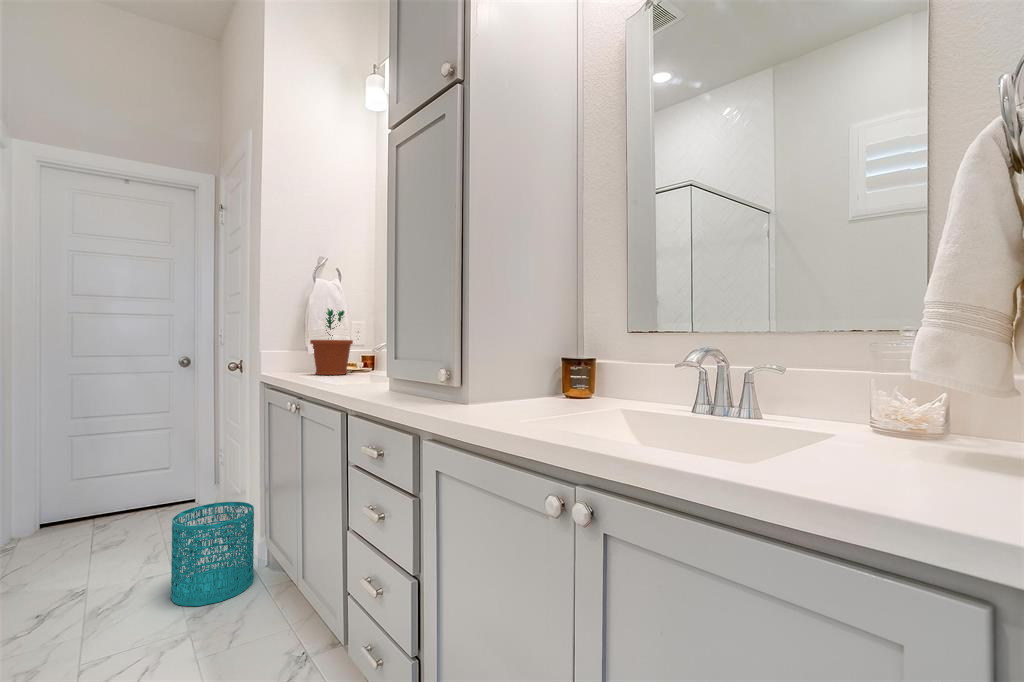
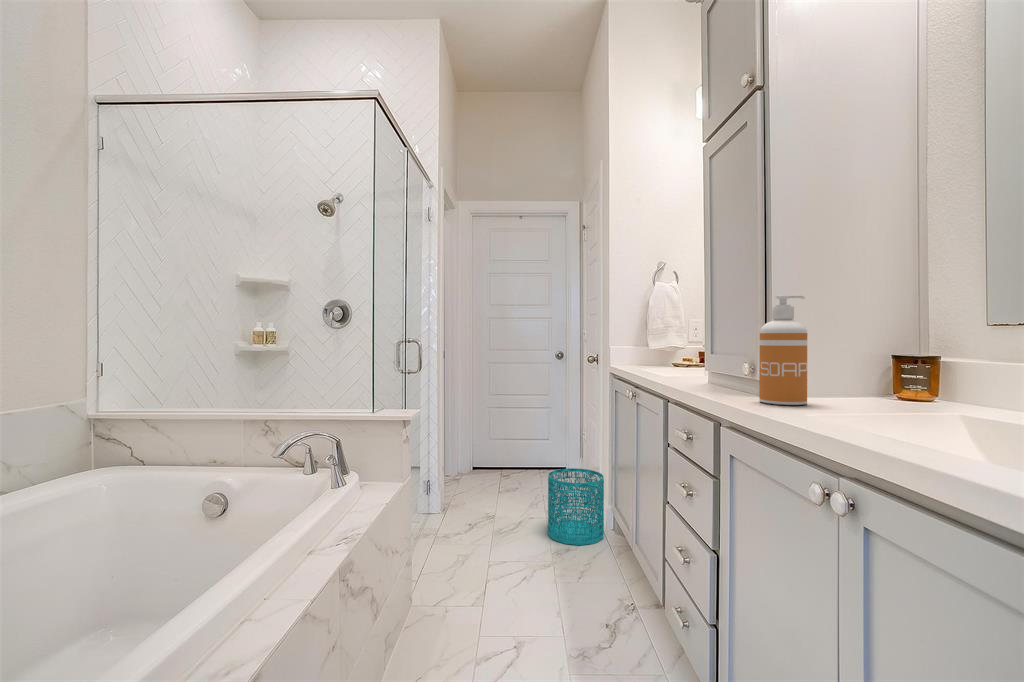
soap dispenser: none [464,297,510,412] -> present [759,295,807,405]
flower pot: present [310,309,353,375] -> none [648,308,686,369]

